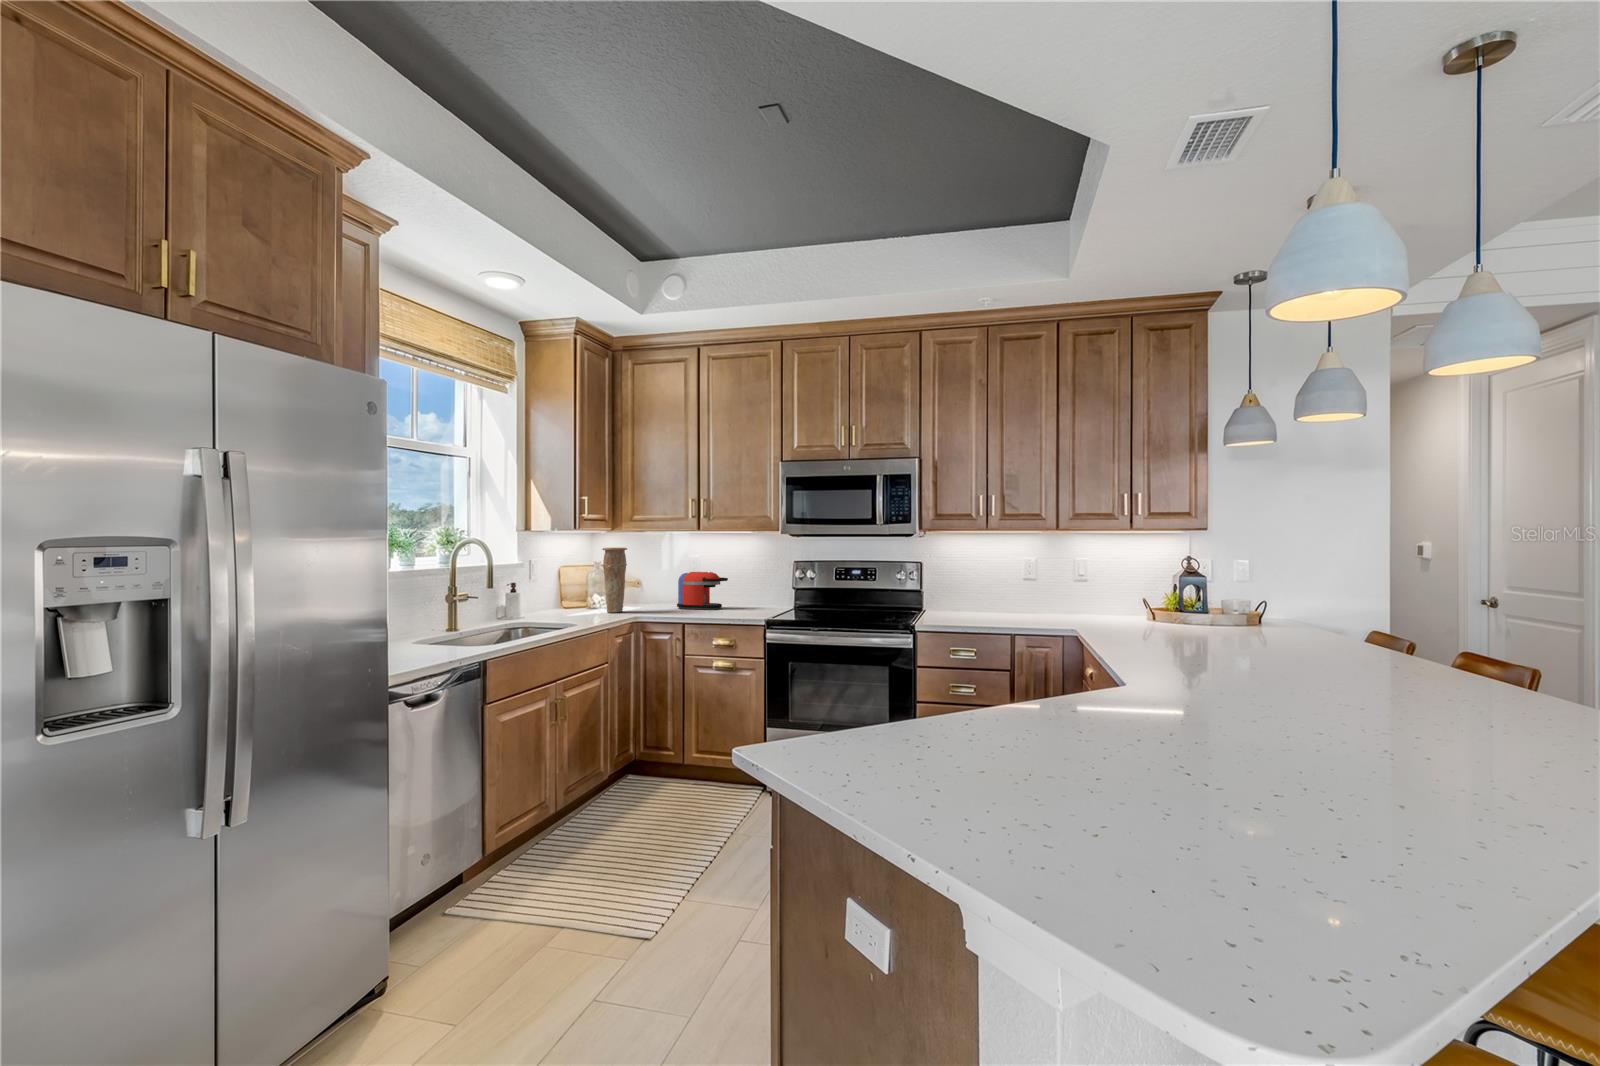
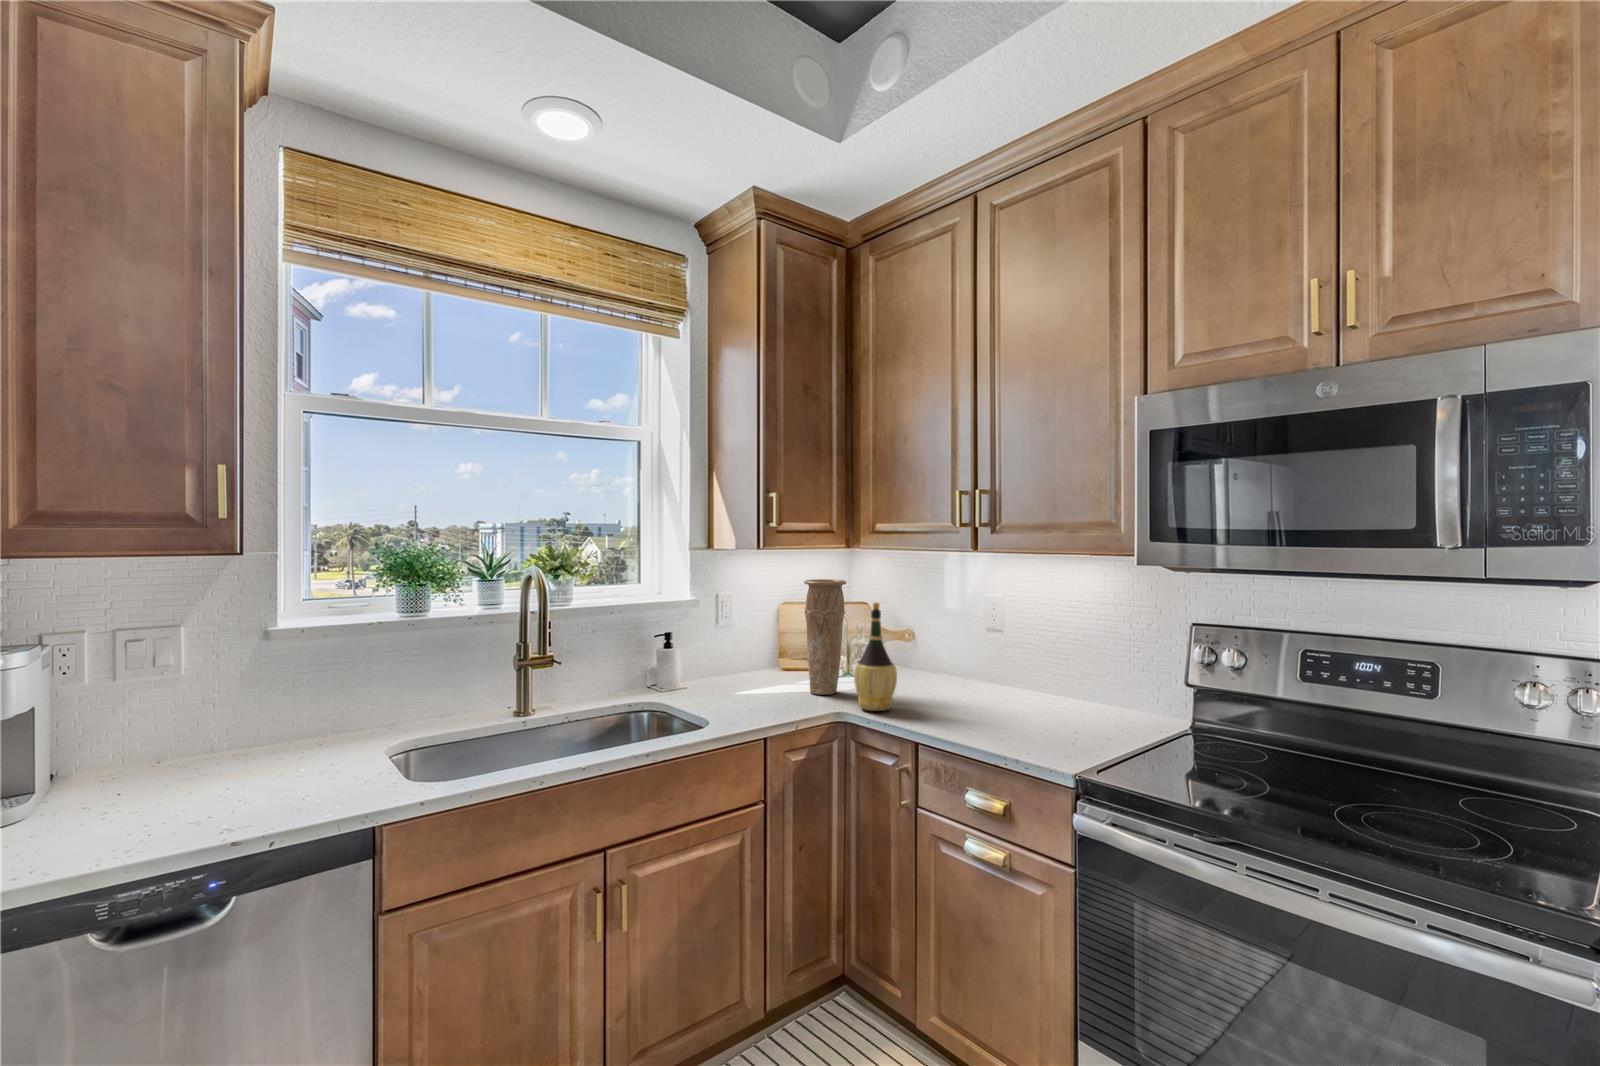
wine bottle: none [644,557,667,614] -> present [854,603,897,711]
coffee maker: present [677,572,728,610] -> none [939,631,1033,712]

